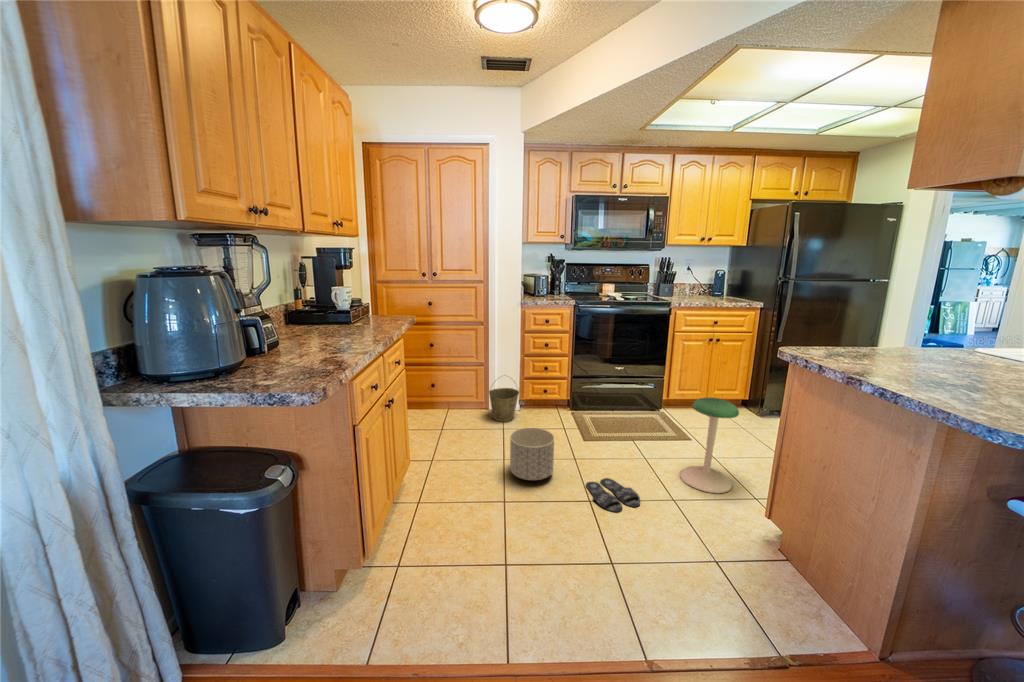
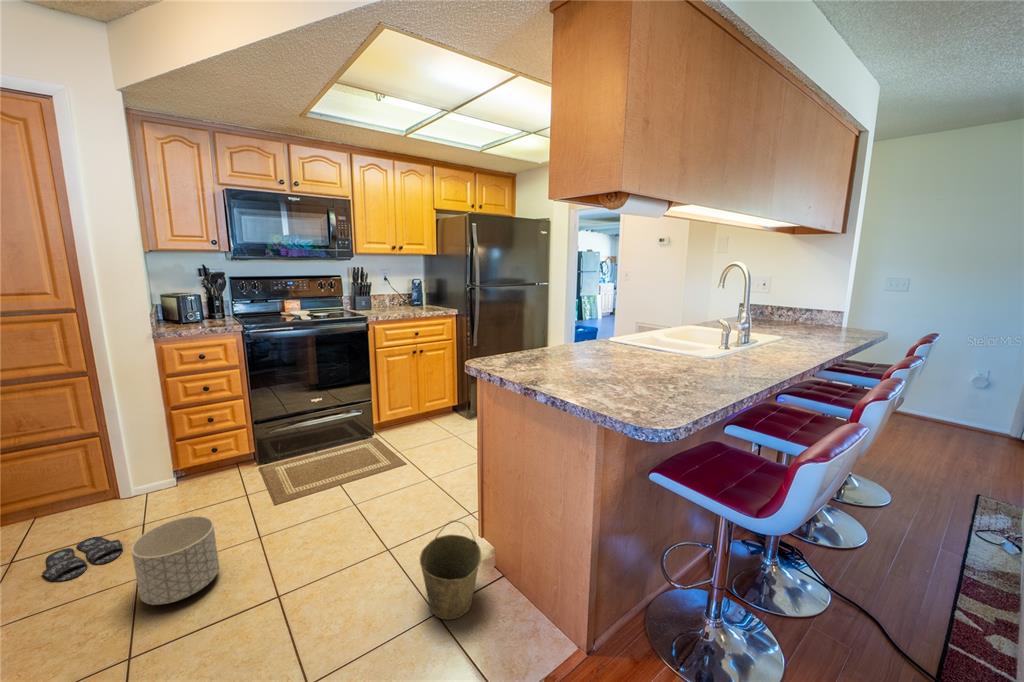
bucket: present [489,388,519,422] -> present [420,521,481,620]
stool: present [680,398,739,493] -> none [391,419,444,523]
slippers: present [586,478,640,512] -> present [42,537,123,582]

